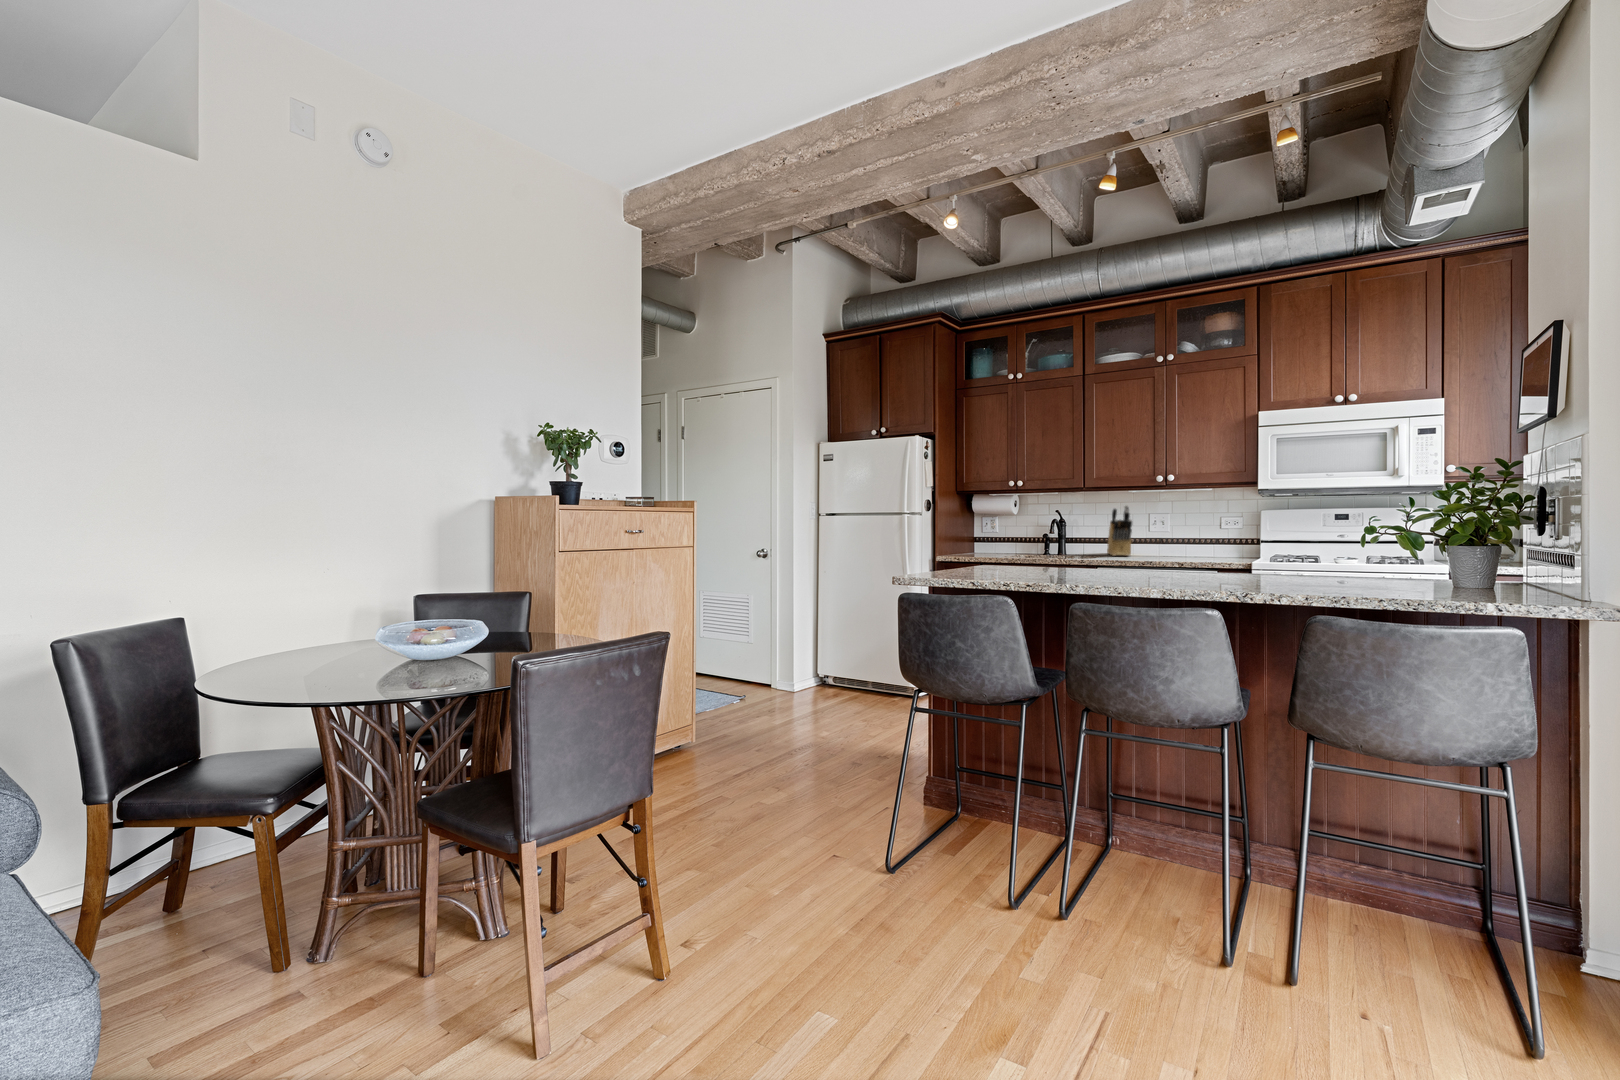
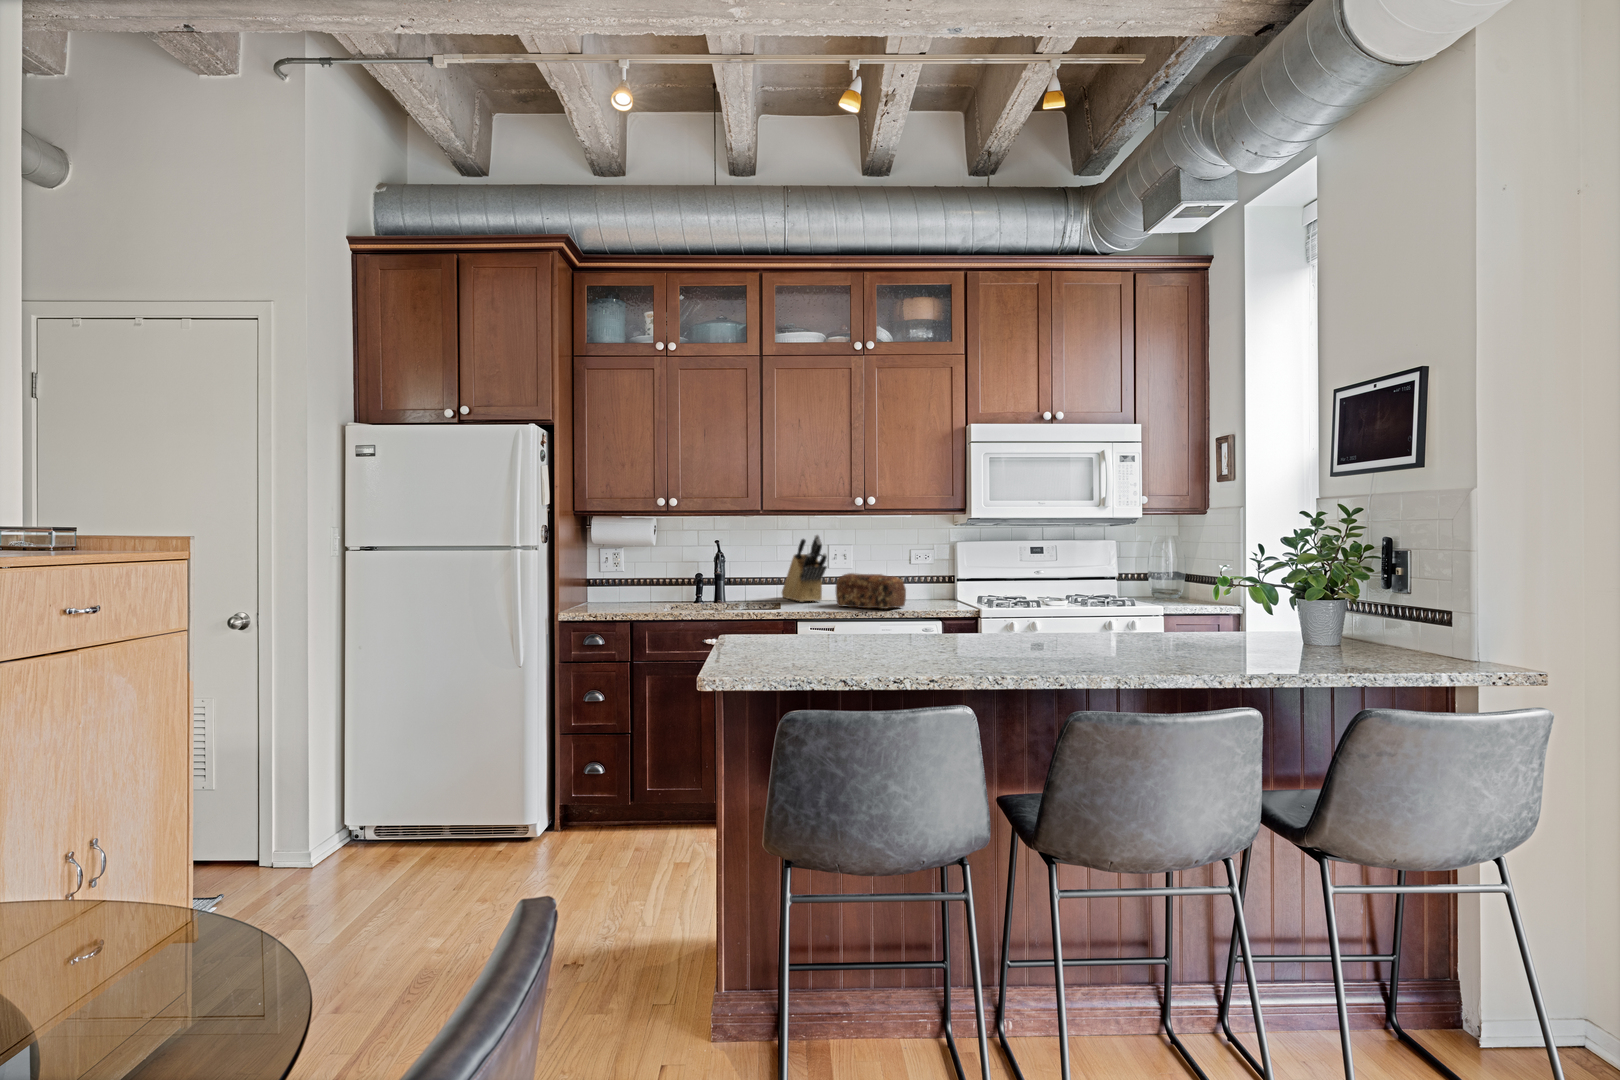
bread loaf: none [1135,535,1192,562] -> present [836,573,906,609]

